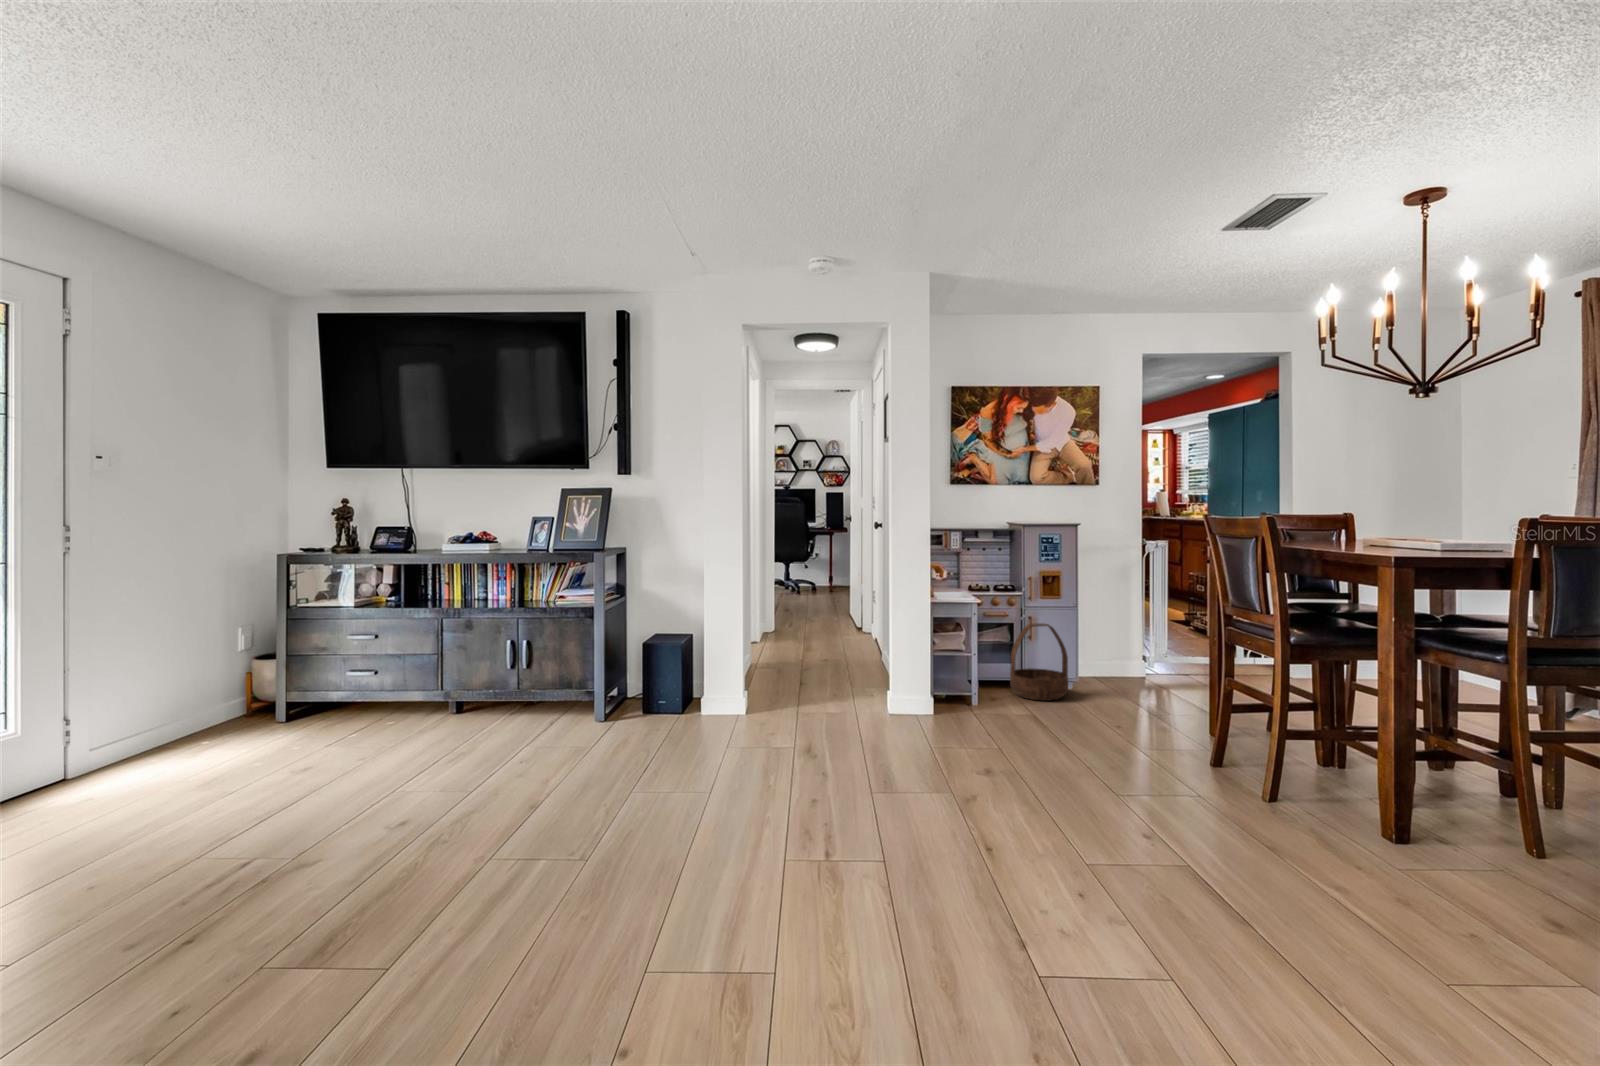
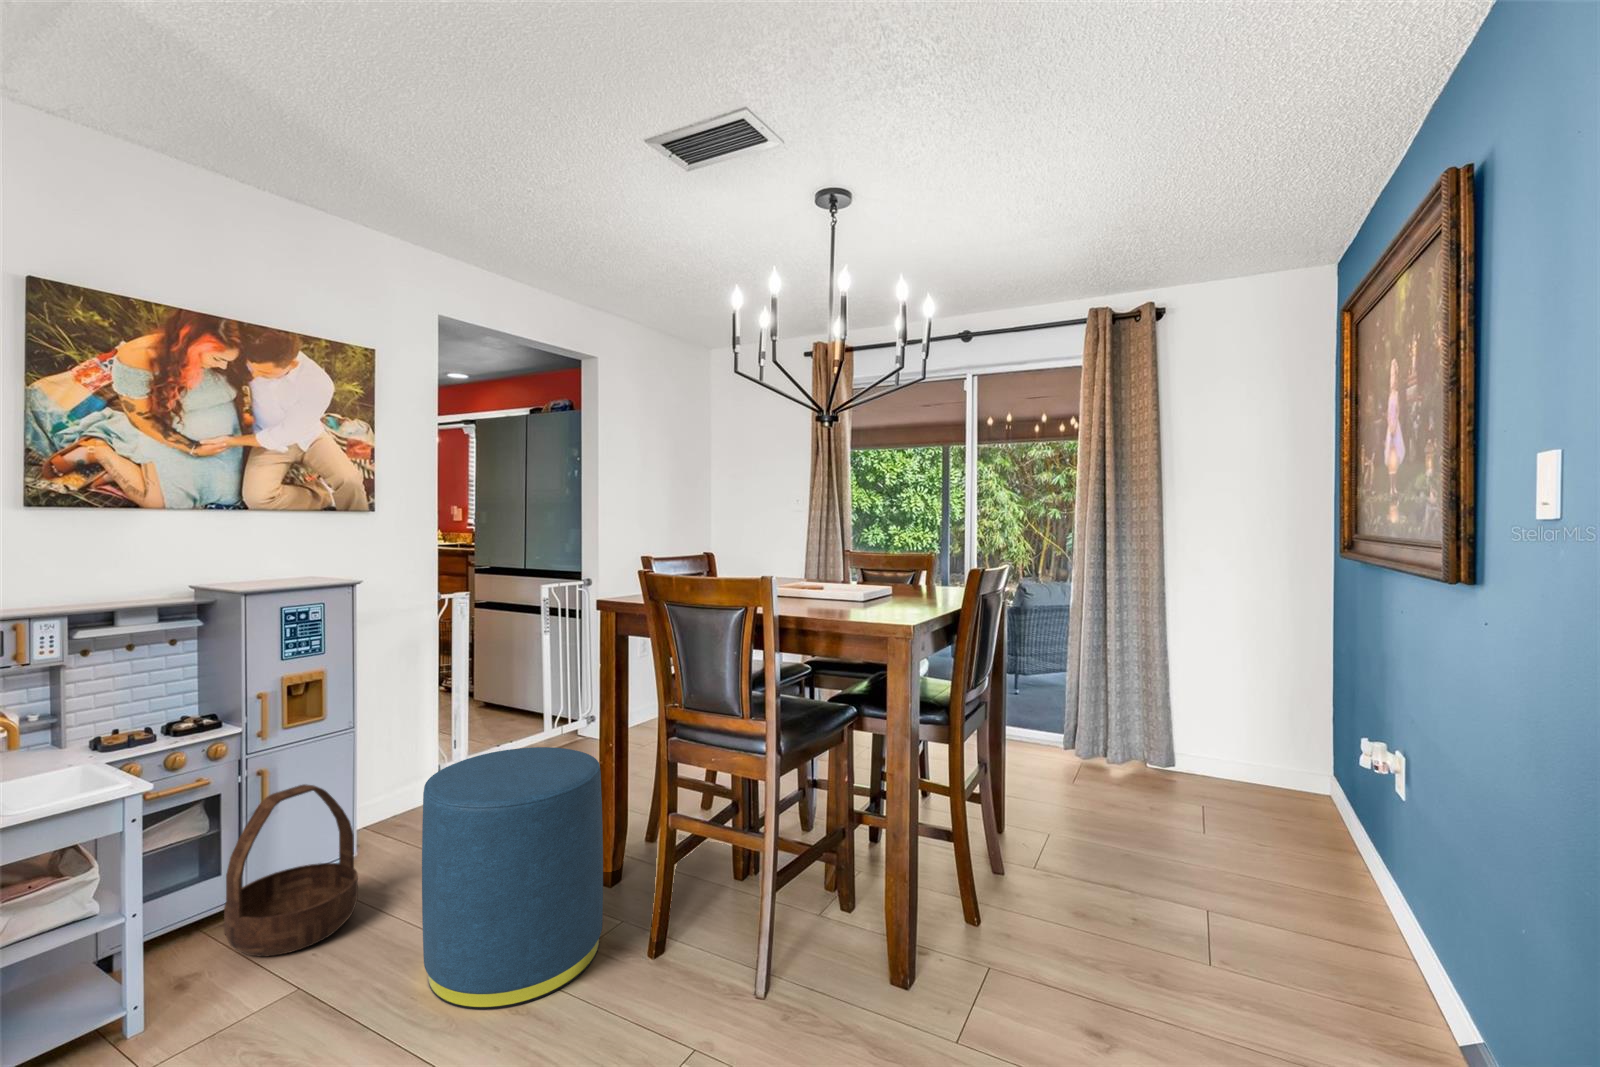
ottoman: none [1082,618,1185,742] -> present [422,747,603,1009]

